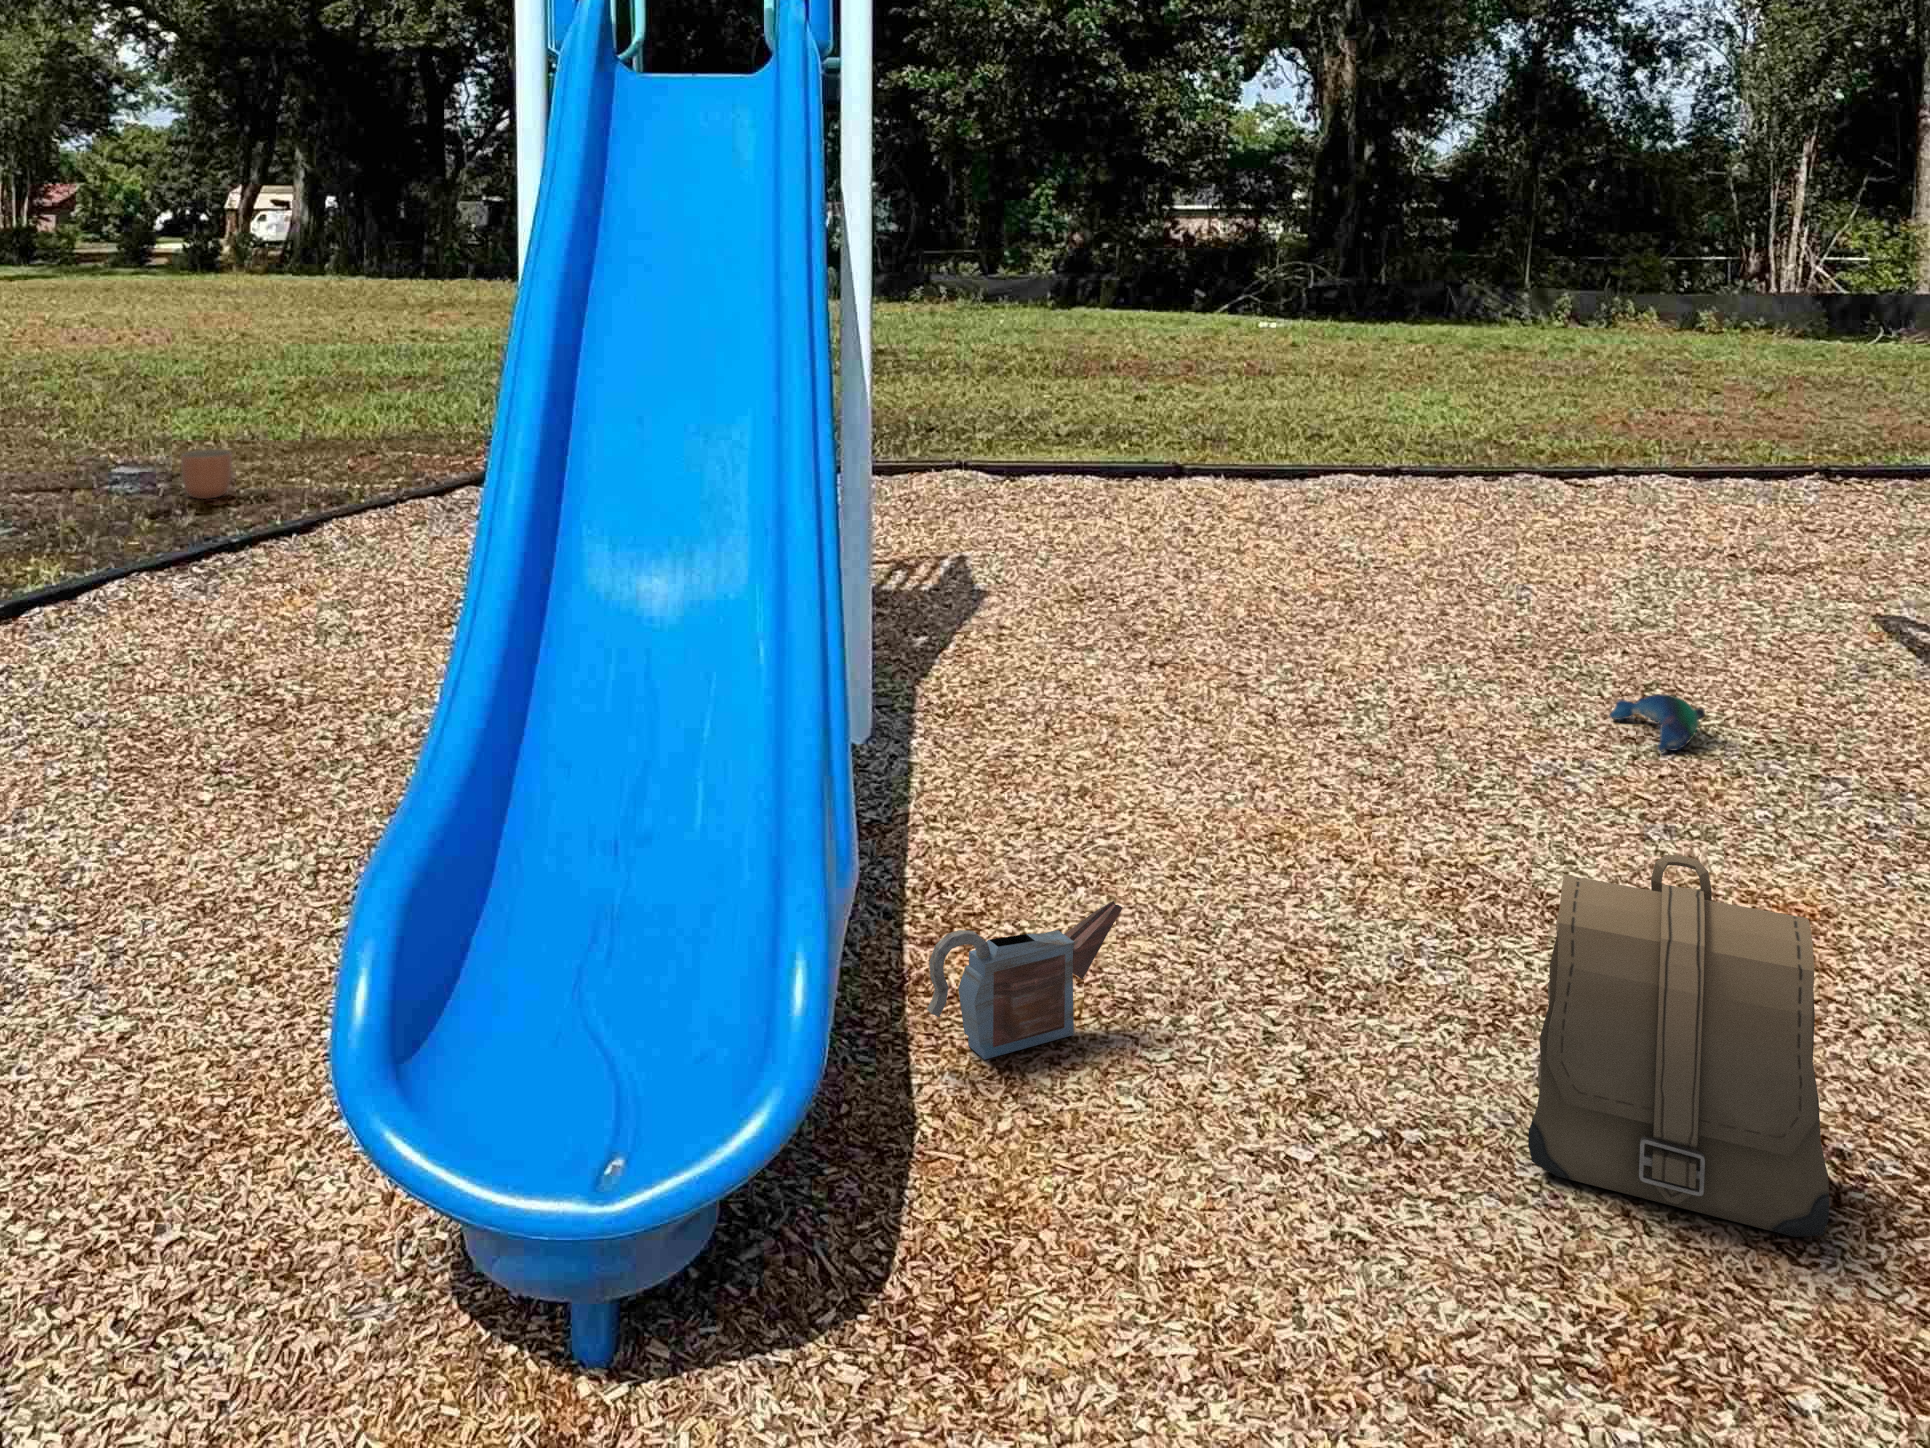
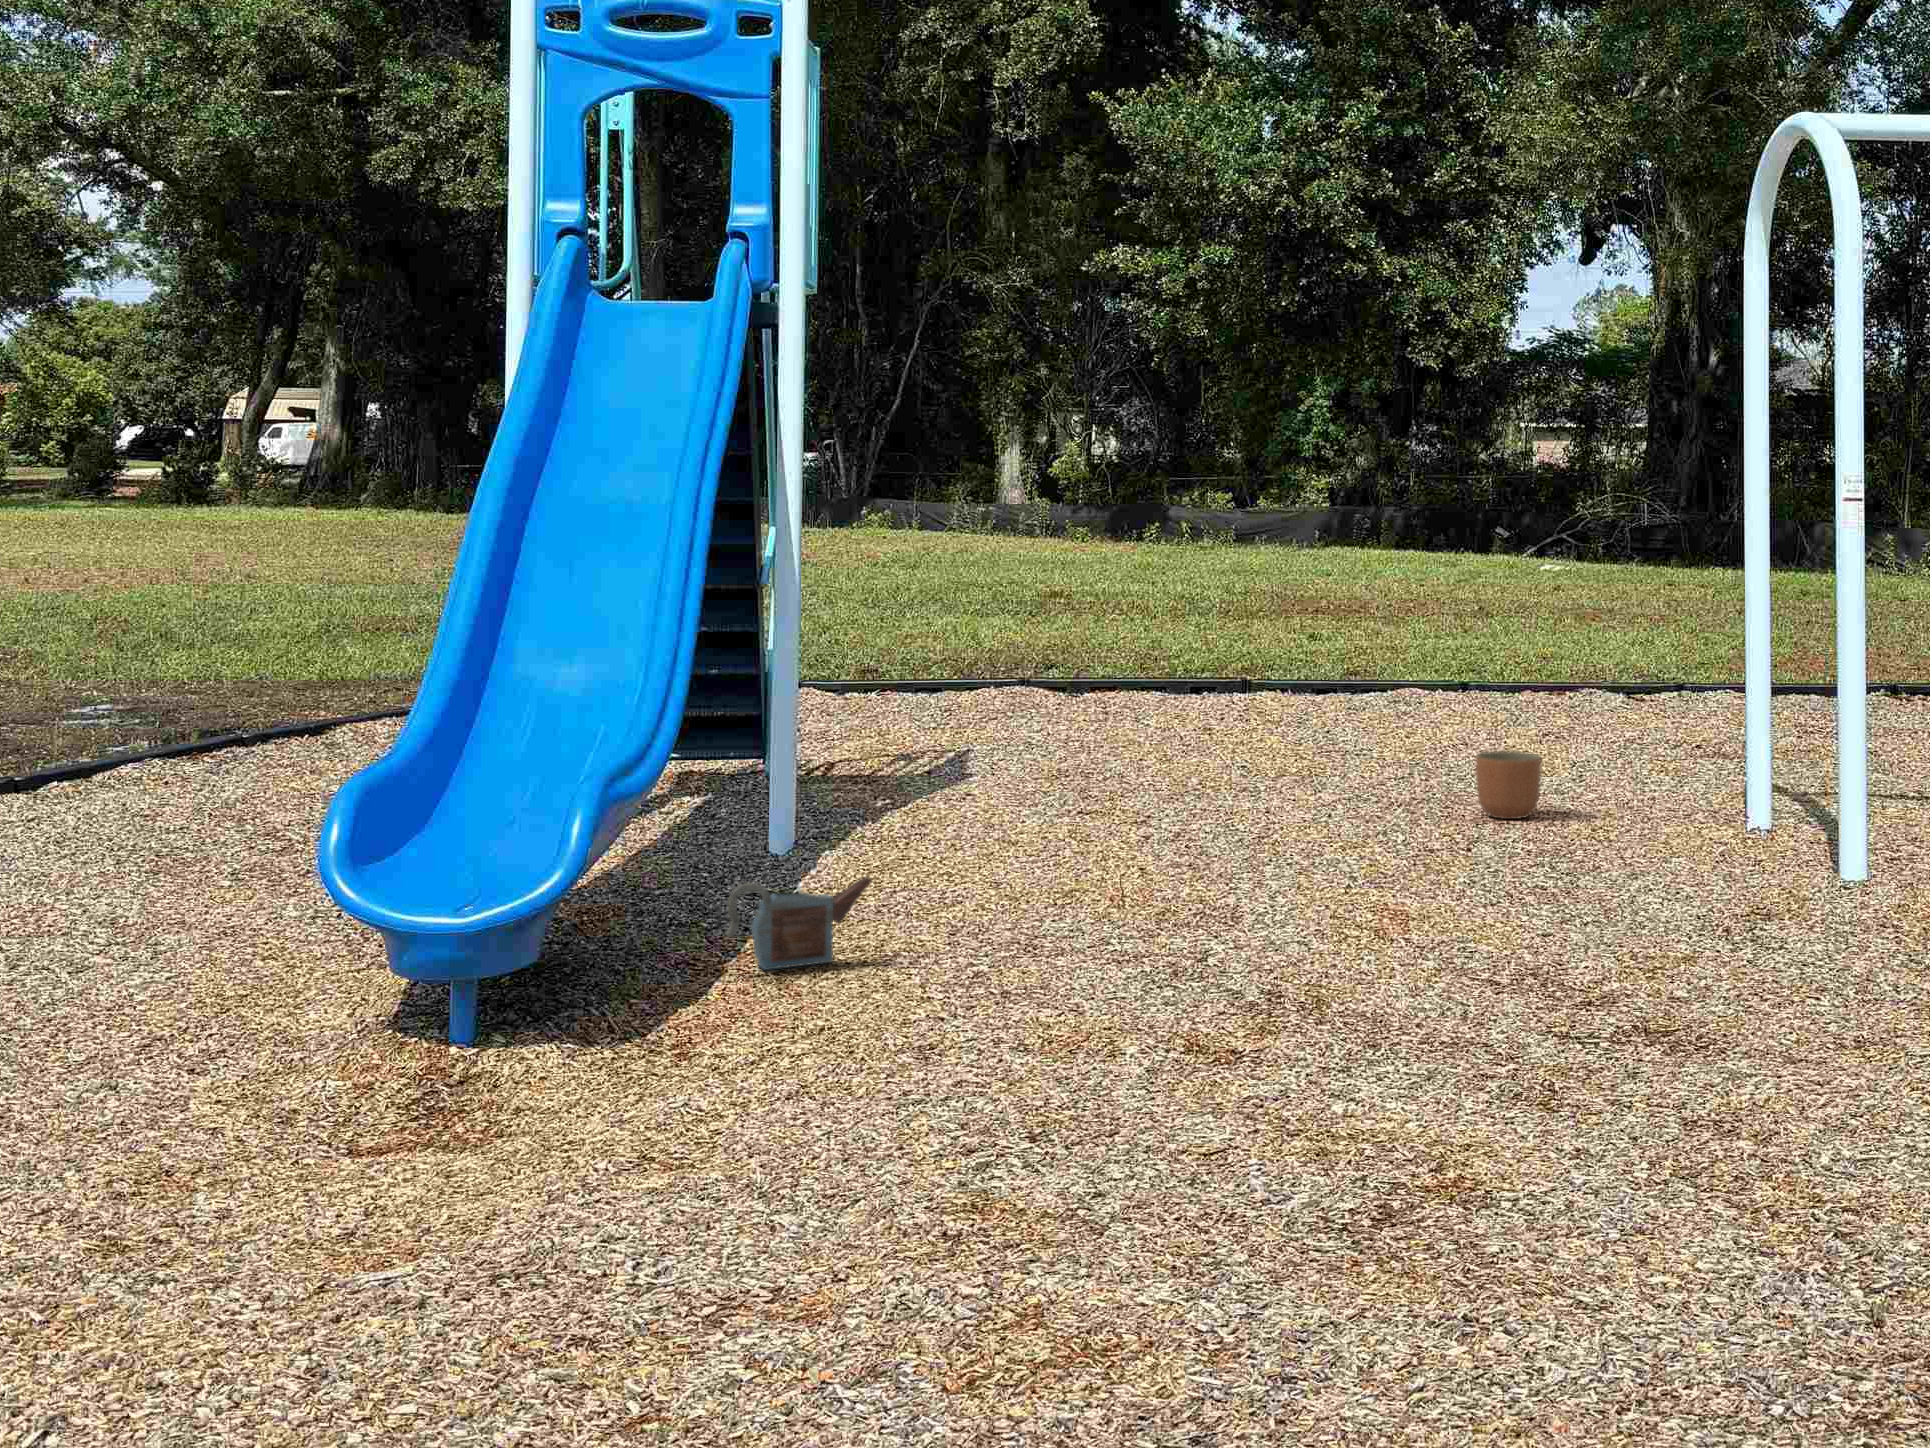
planter: present [181,450,232,499] -> present [1476,751,1541,819]
plush toy: present [1610,694,1705,752] -> none [1423,815,1482,856]
backpack: present [1528,855,1829,1237] -> none [1068,805,1245,1011]

